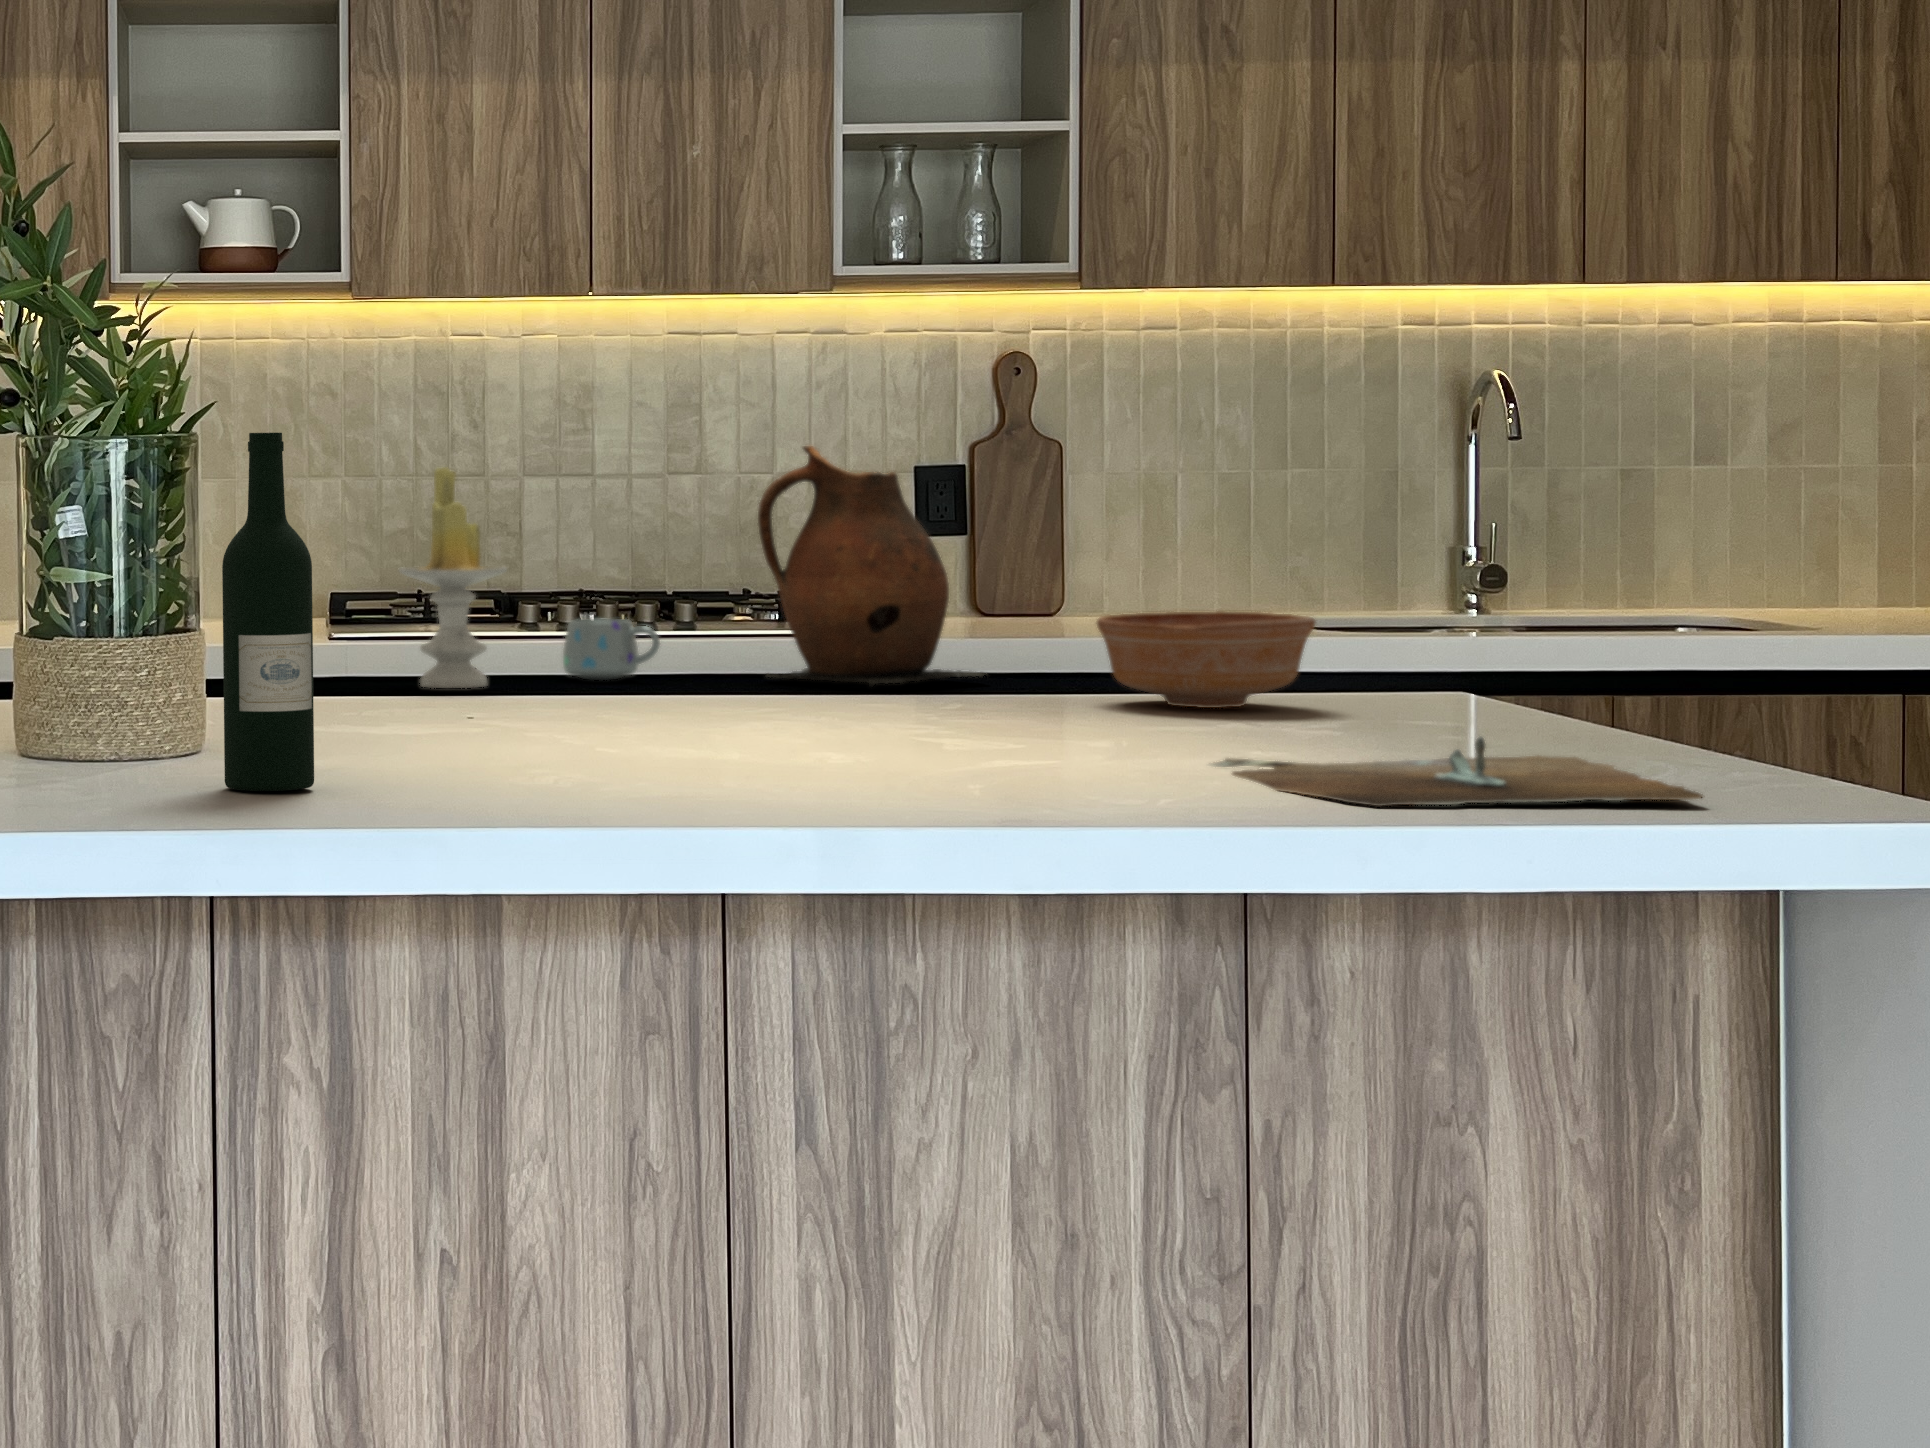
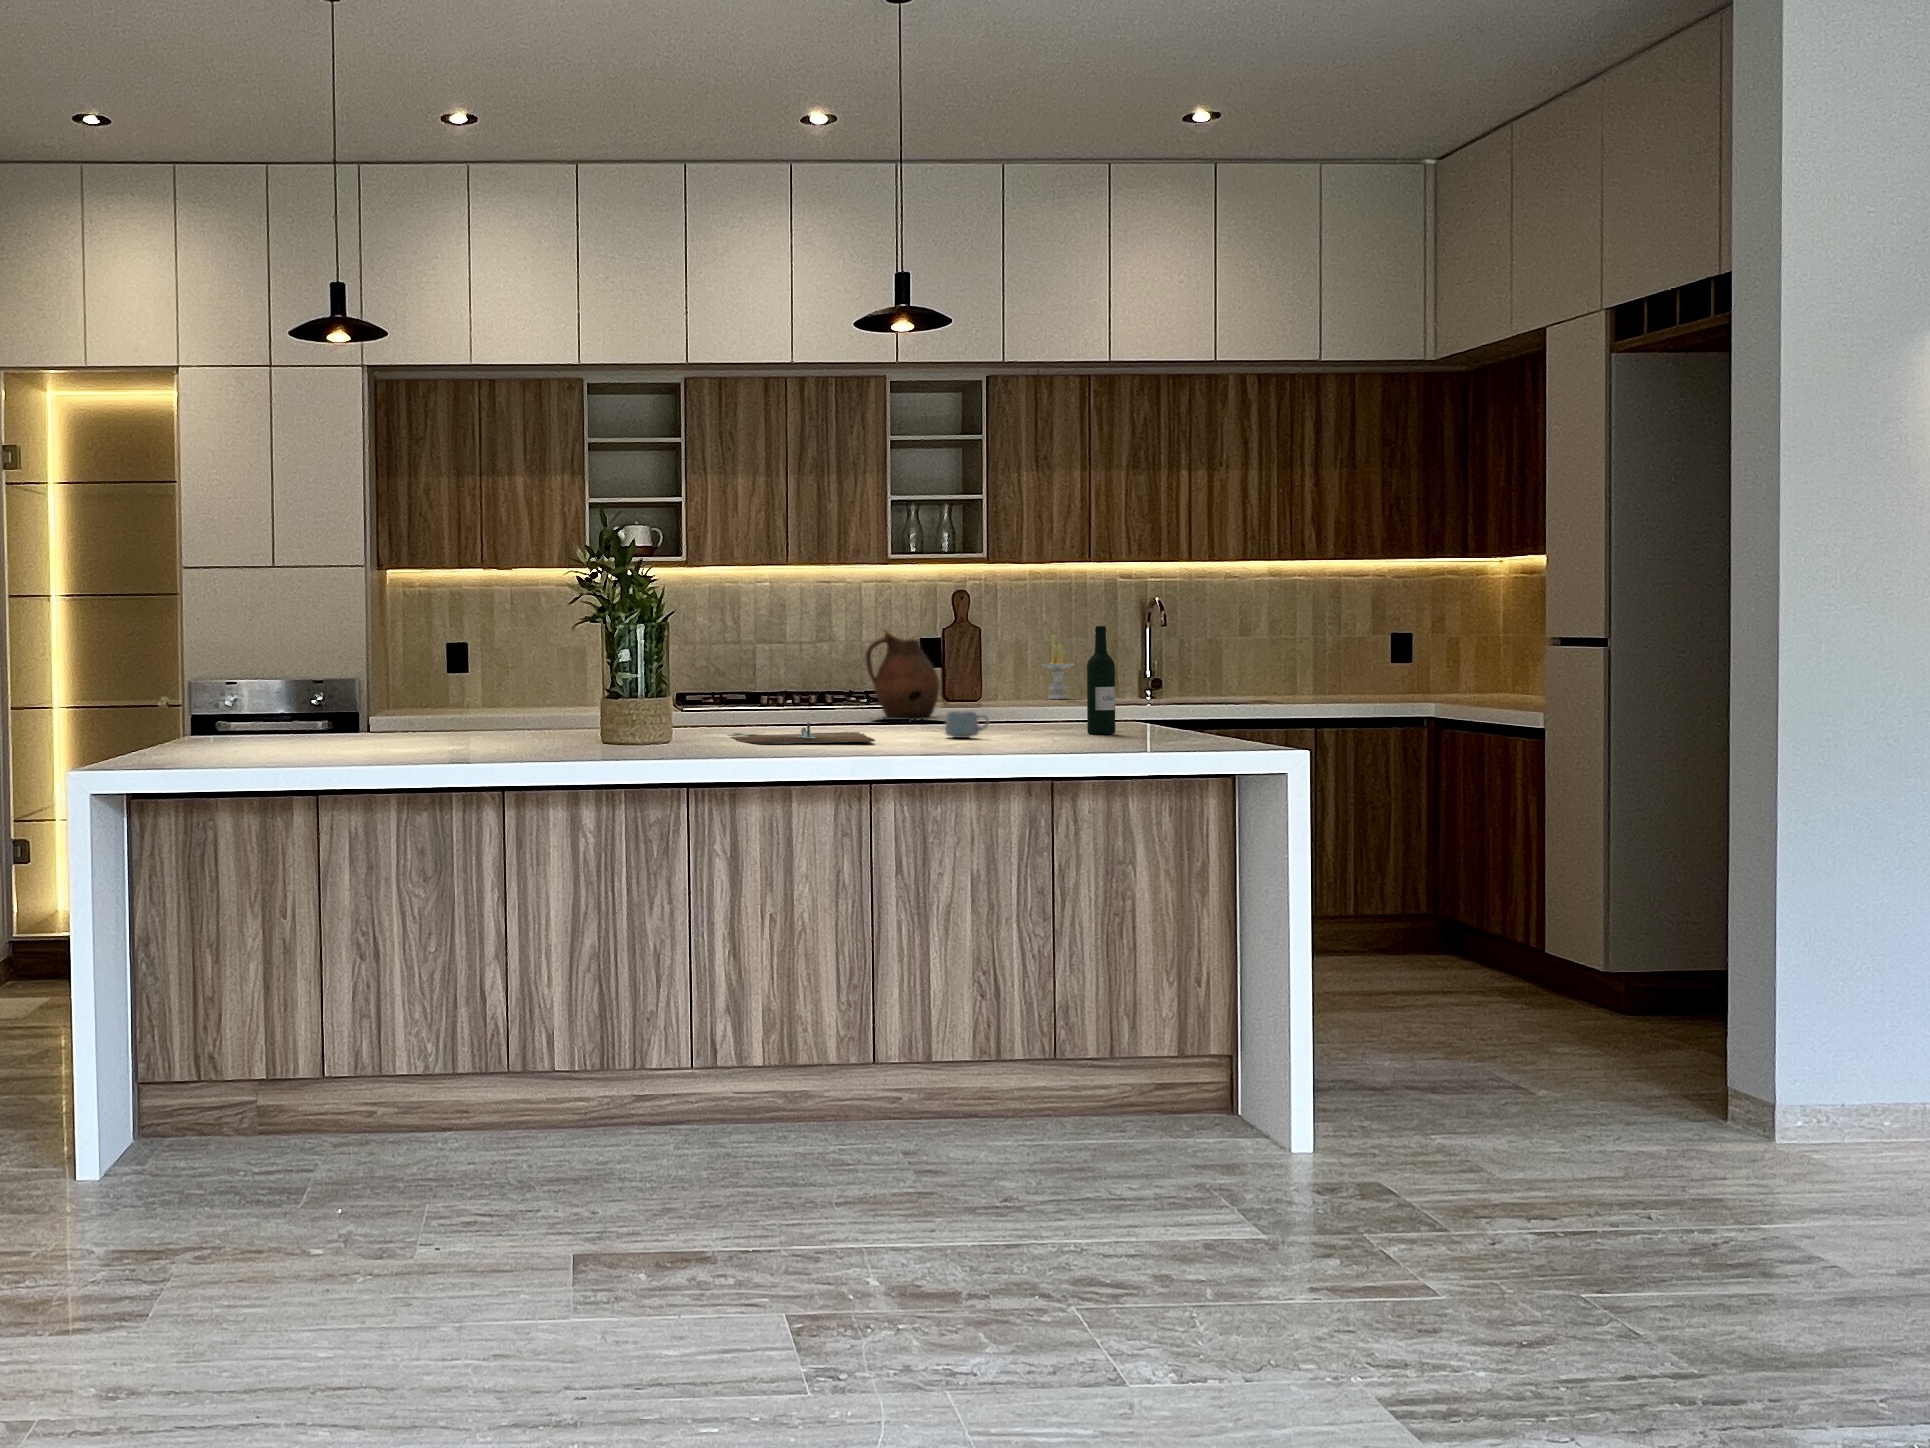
wine bottle: present [222,433,314,791] -> present [1087,626,1115,734]
candle: present [399,467,507,688] -> present [1041,635,1074,699]
bowl: present [1097,611,1315,708] -> none [997,692,1079,728]
mug: present [563,619,660,680] -> present [945,711,989,738]
cutting board: present [1210,737,1703,806] -> present [727,722,875,744]

